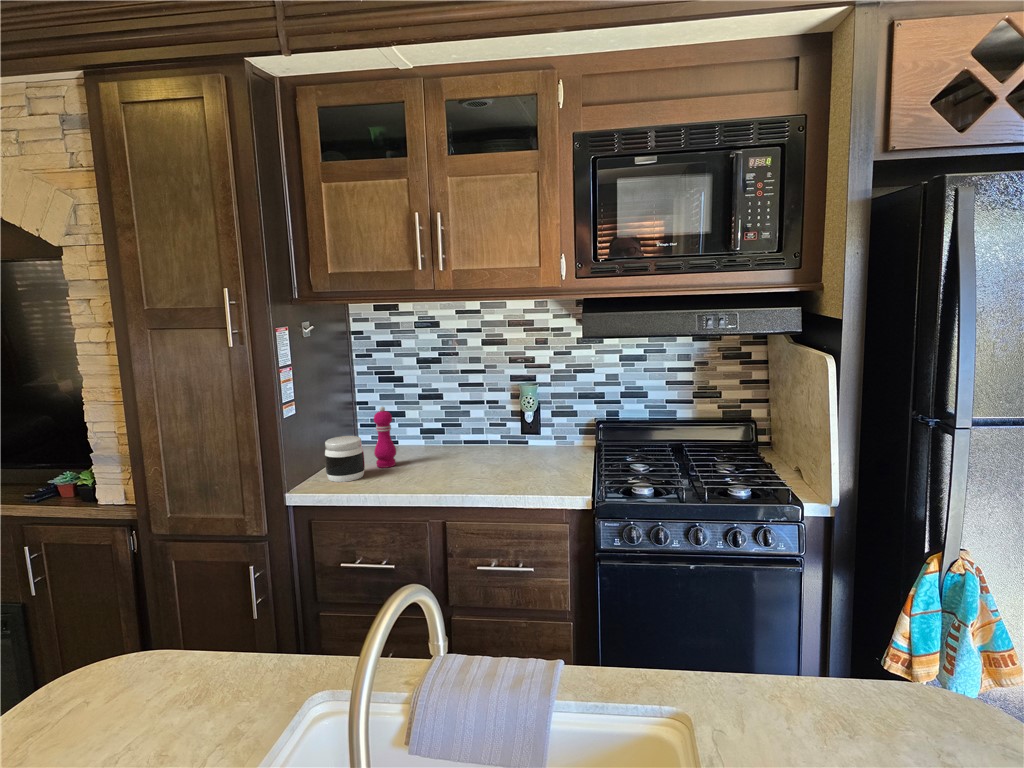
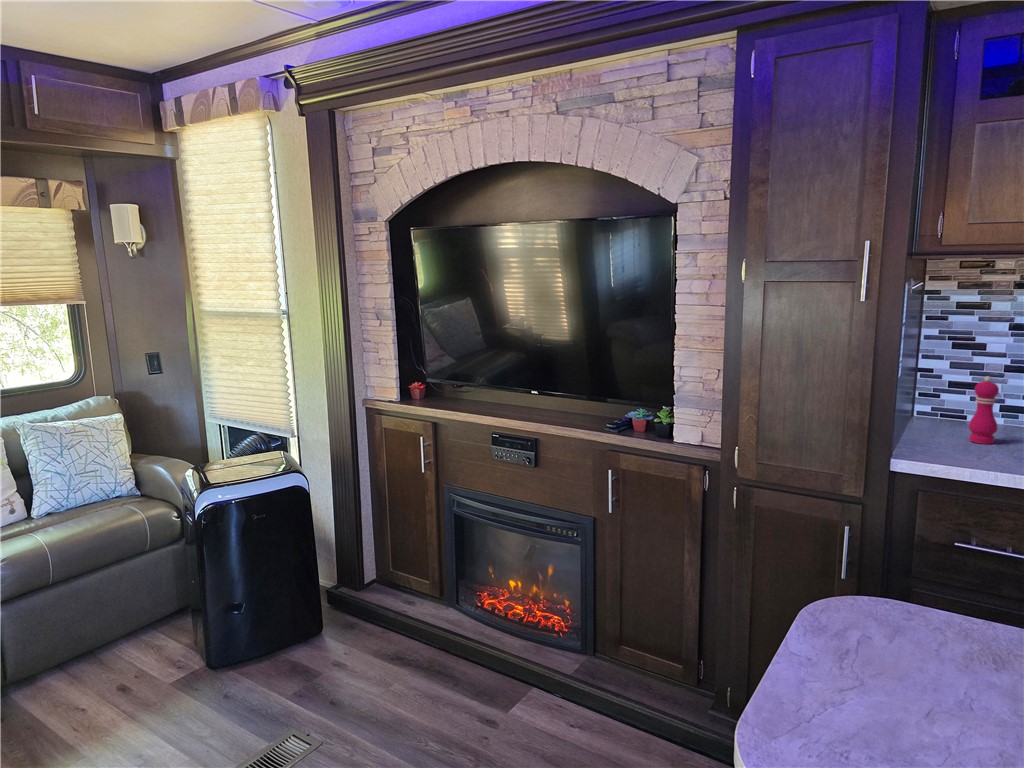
jar: present [325,436,365,482] -> none [924,405,973,454]

